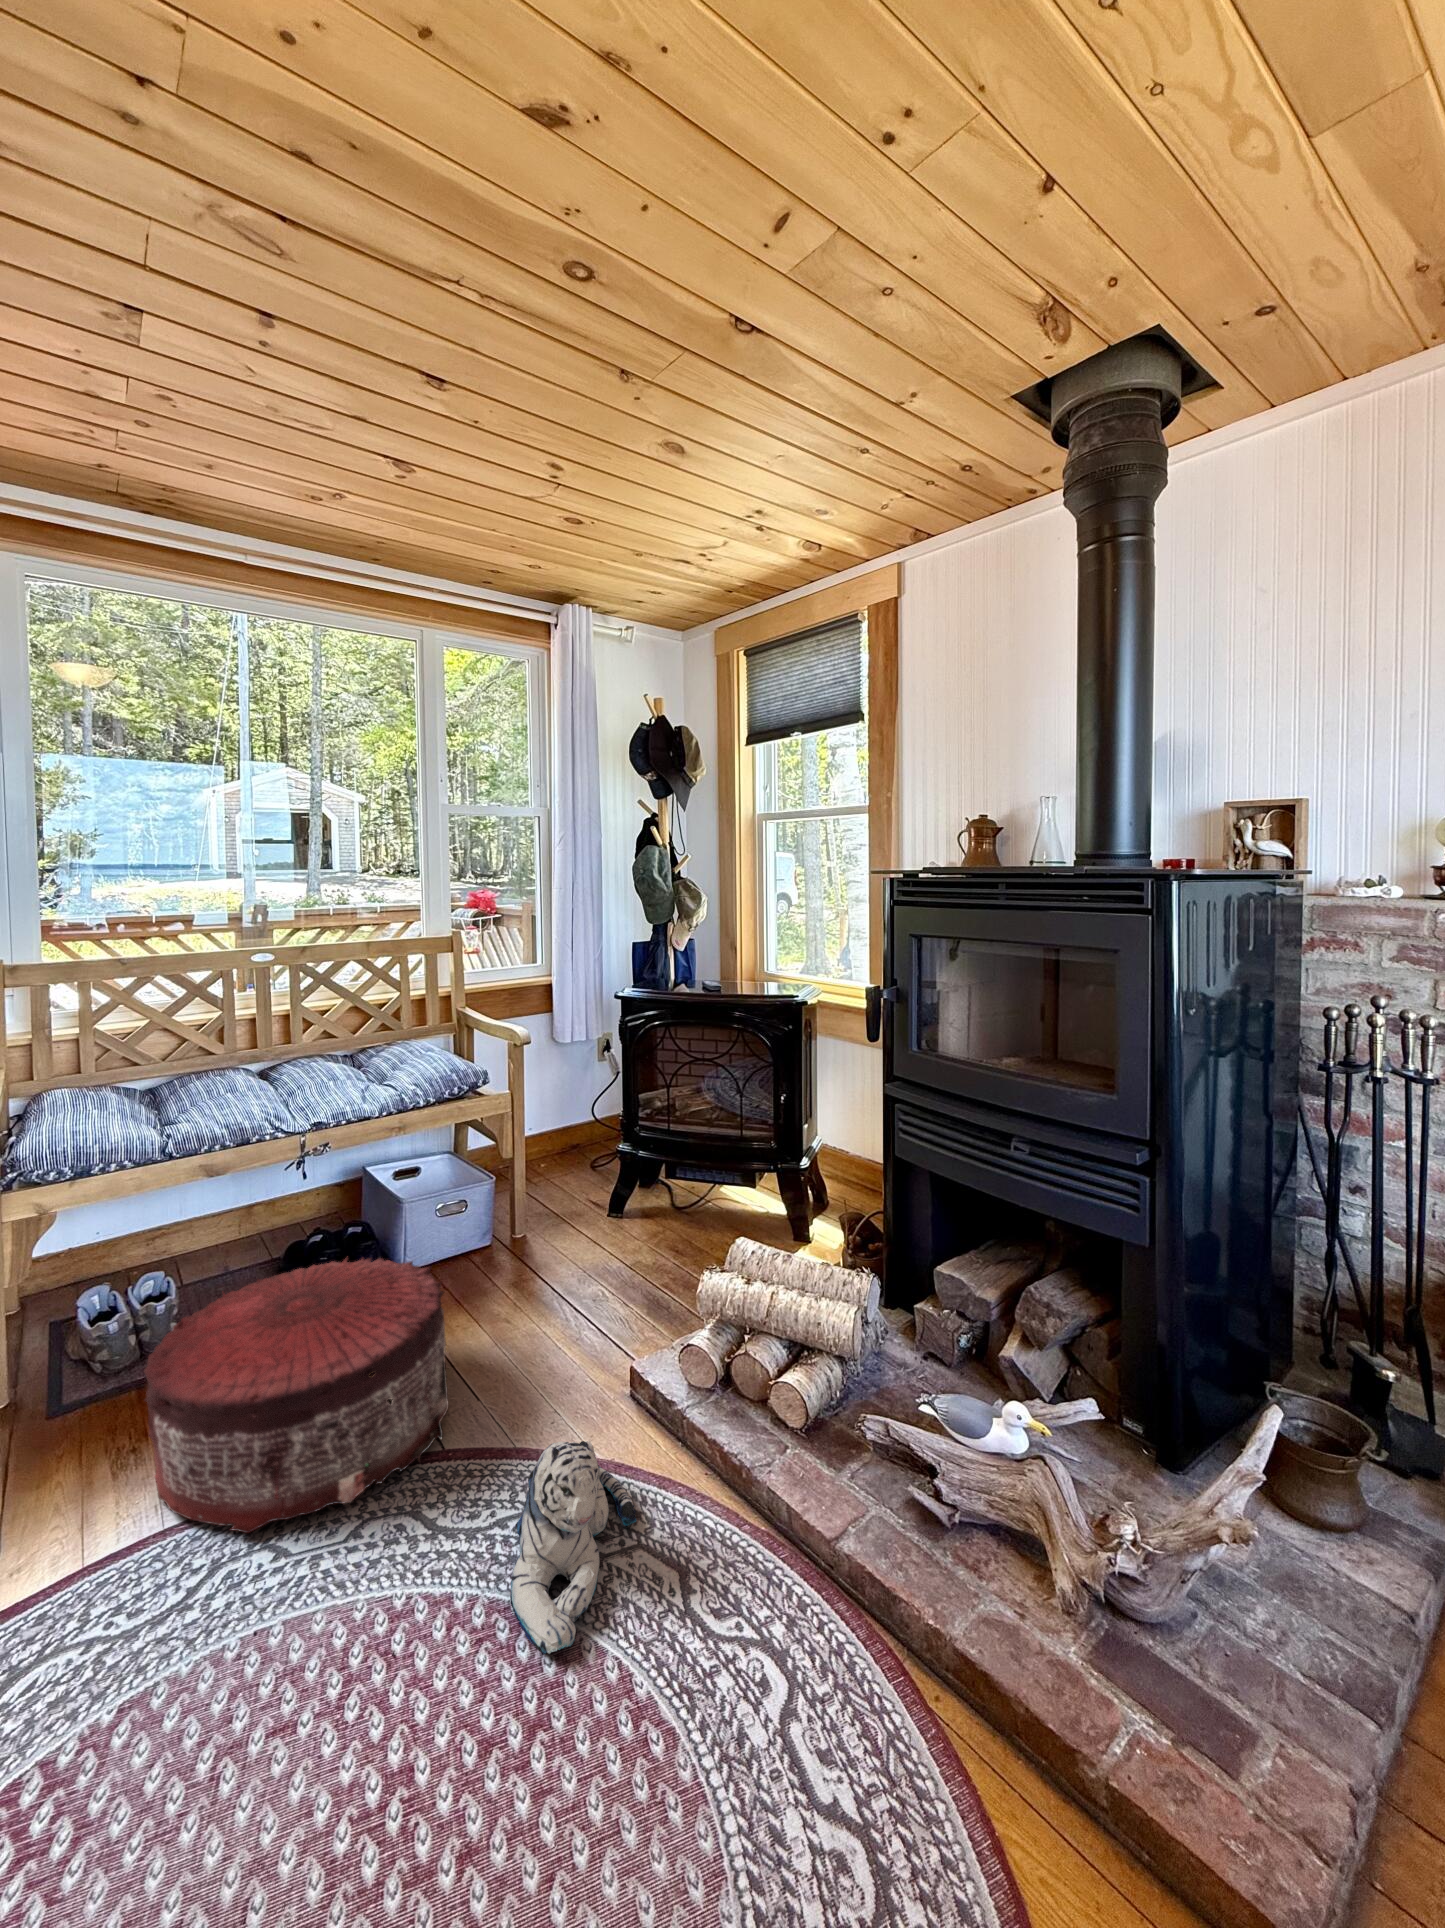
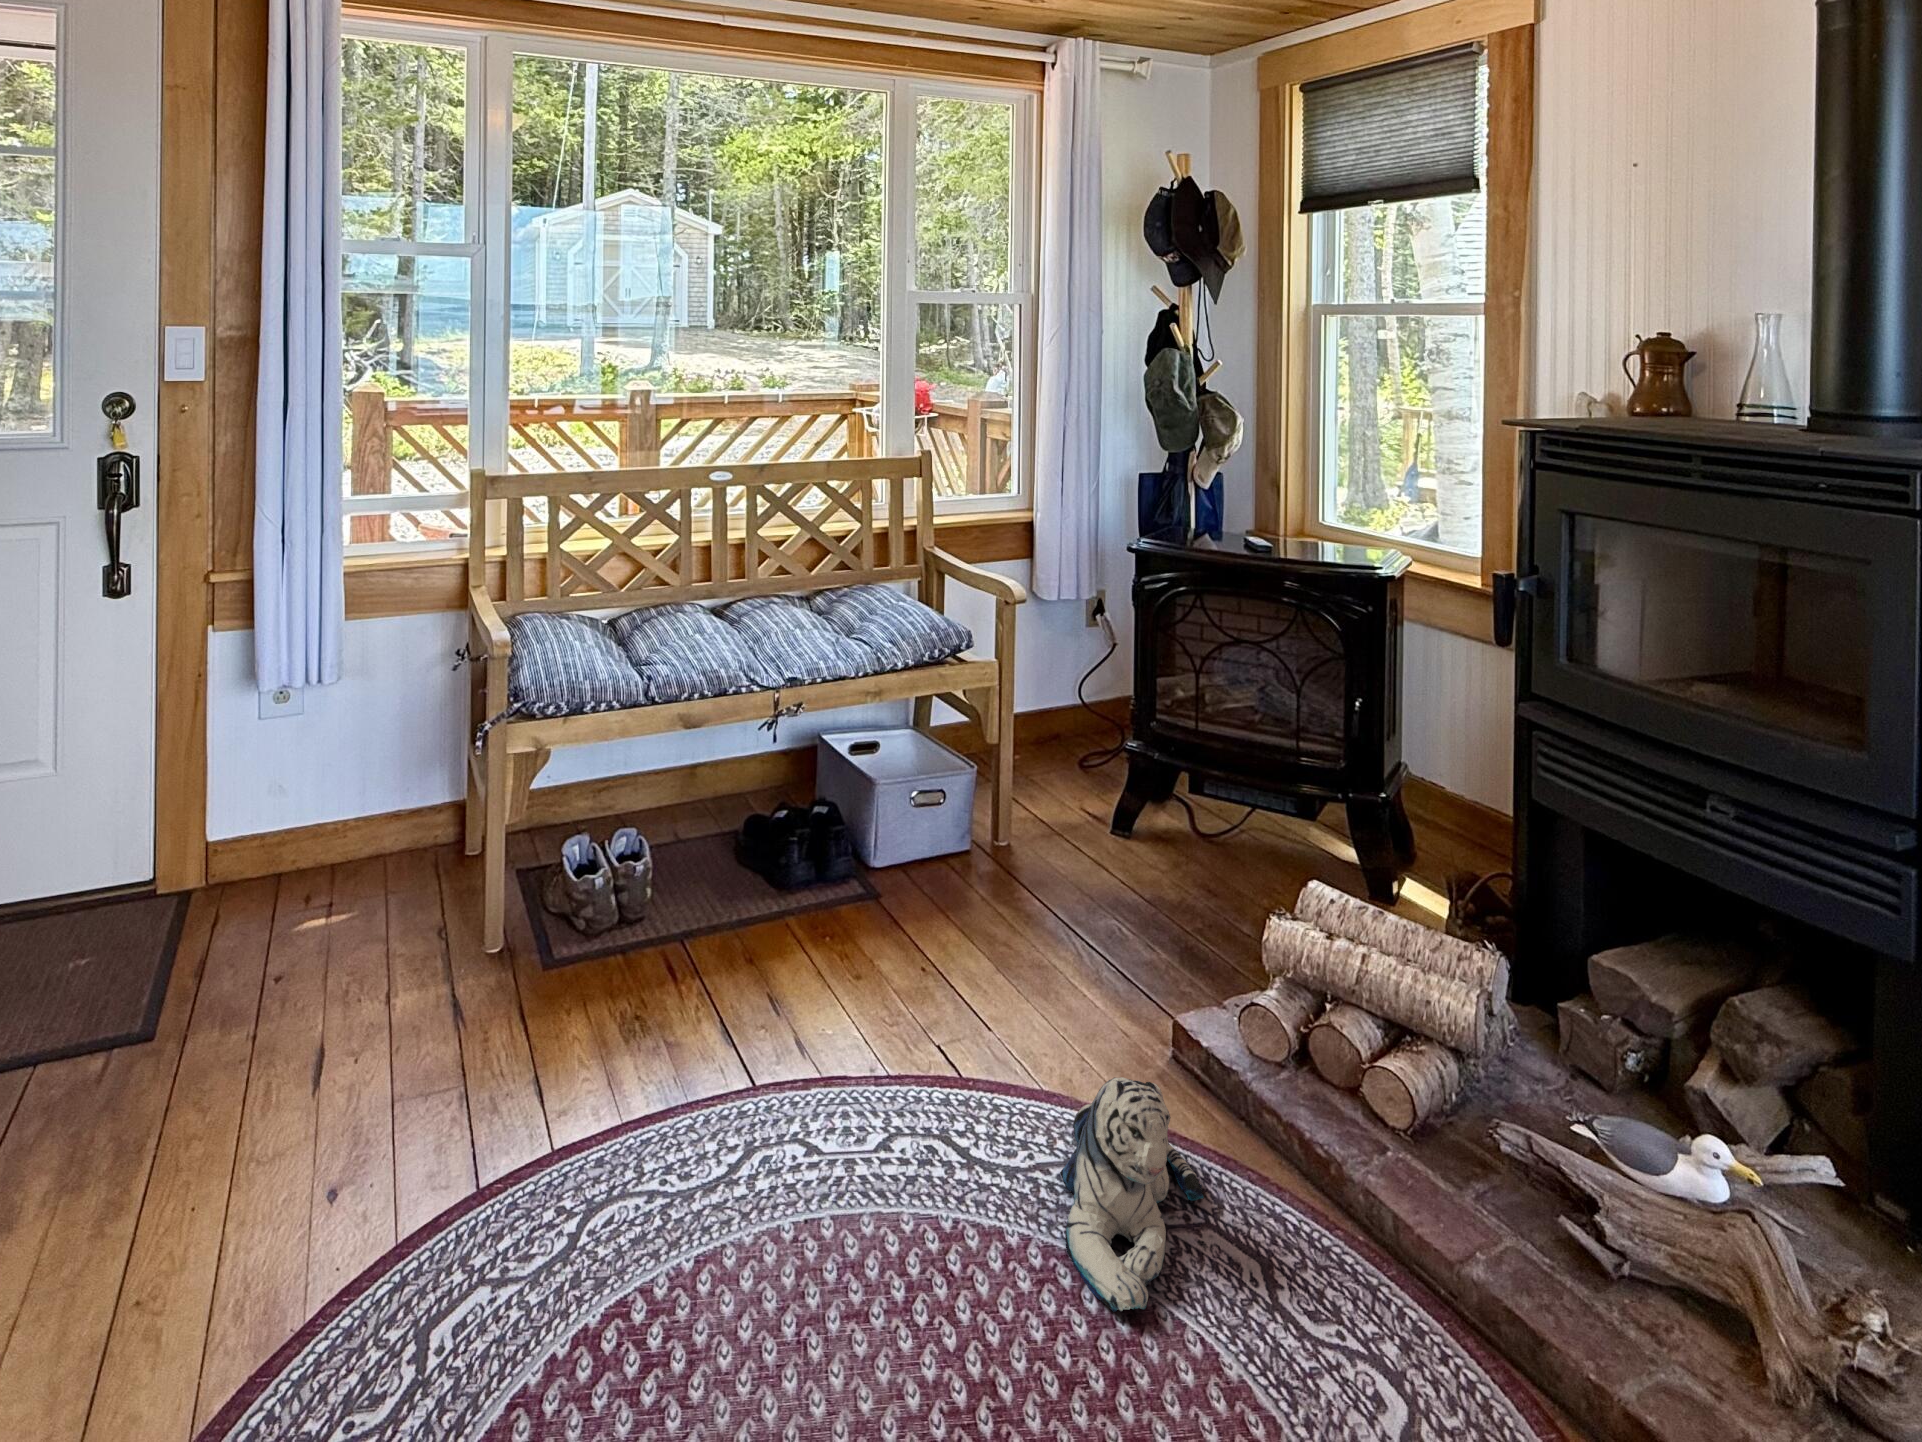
pouf: present [144,1258,449,1533] -> none [663,832,964,1121]

